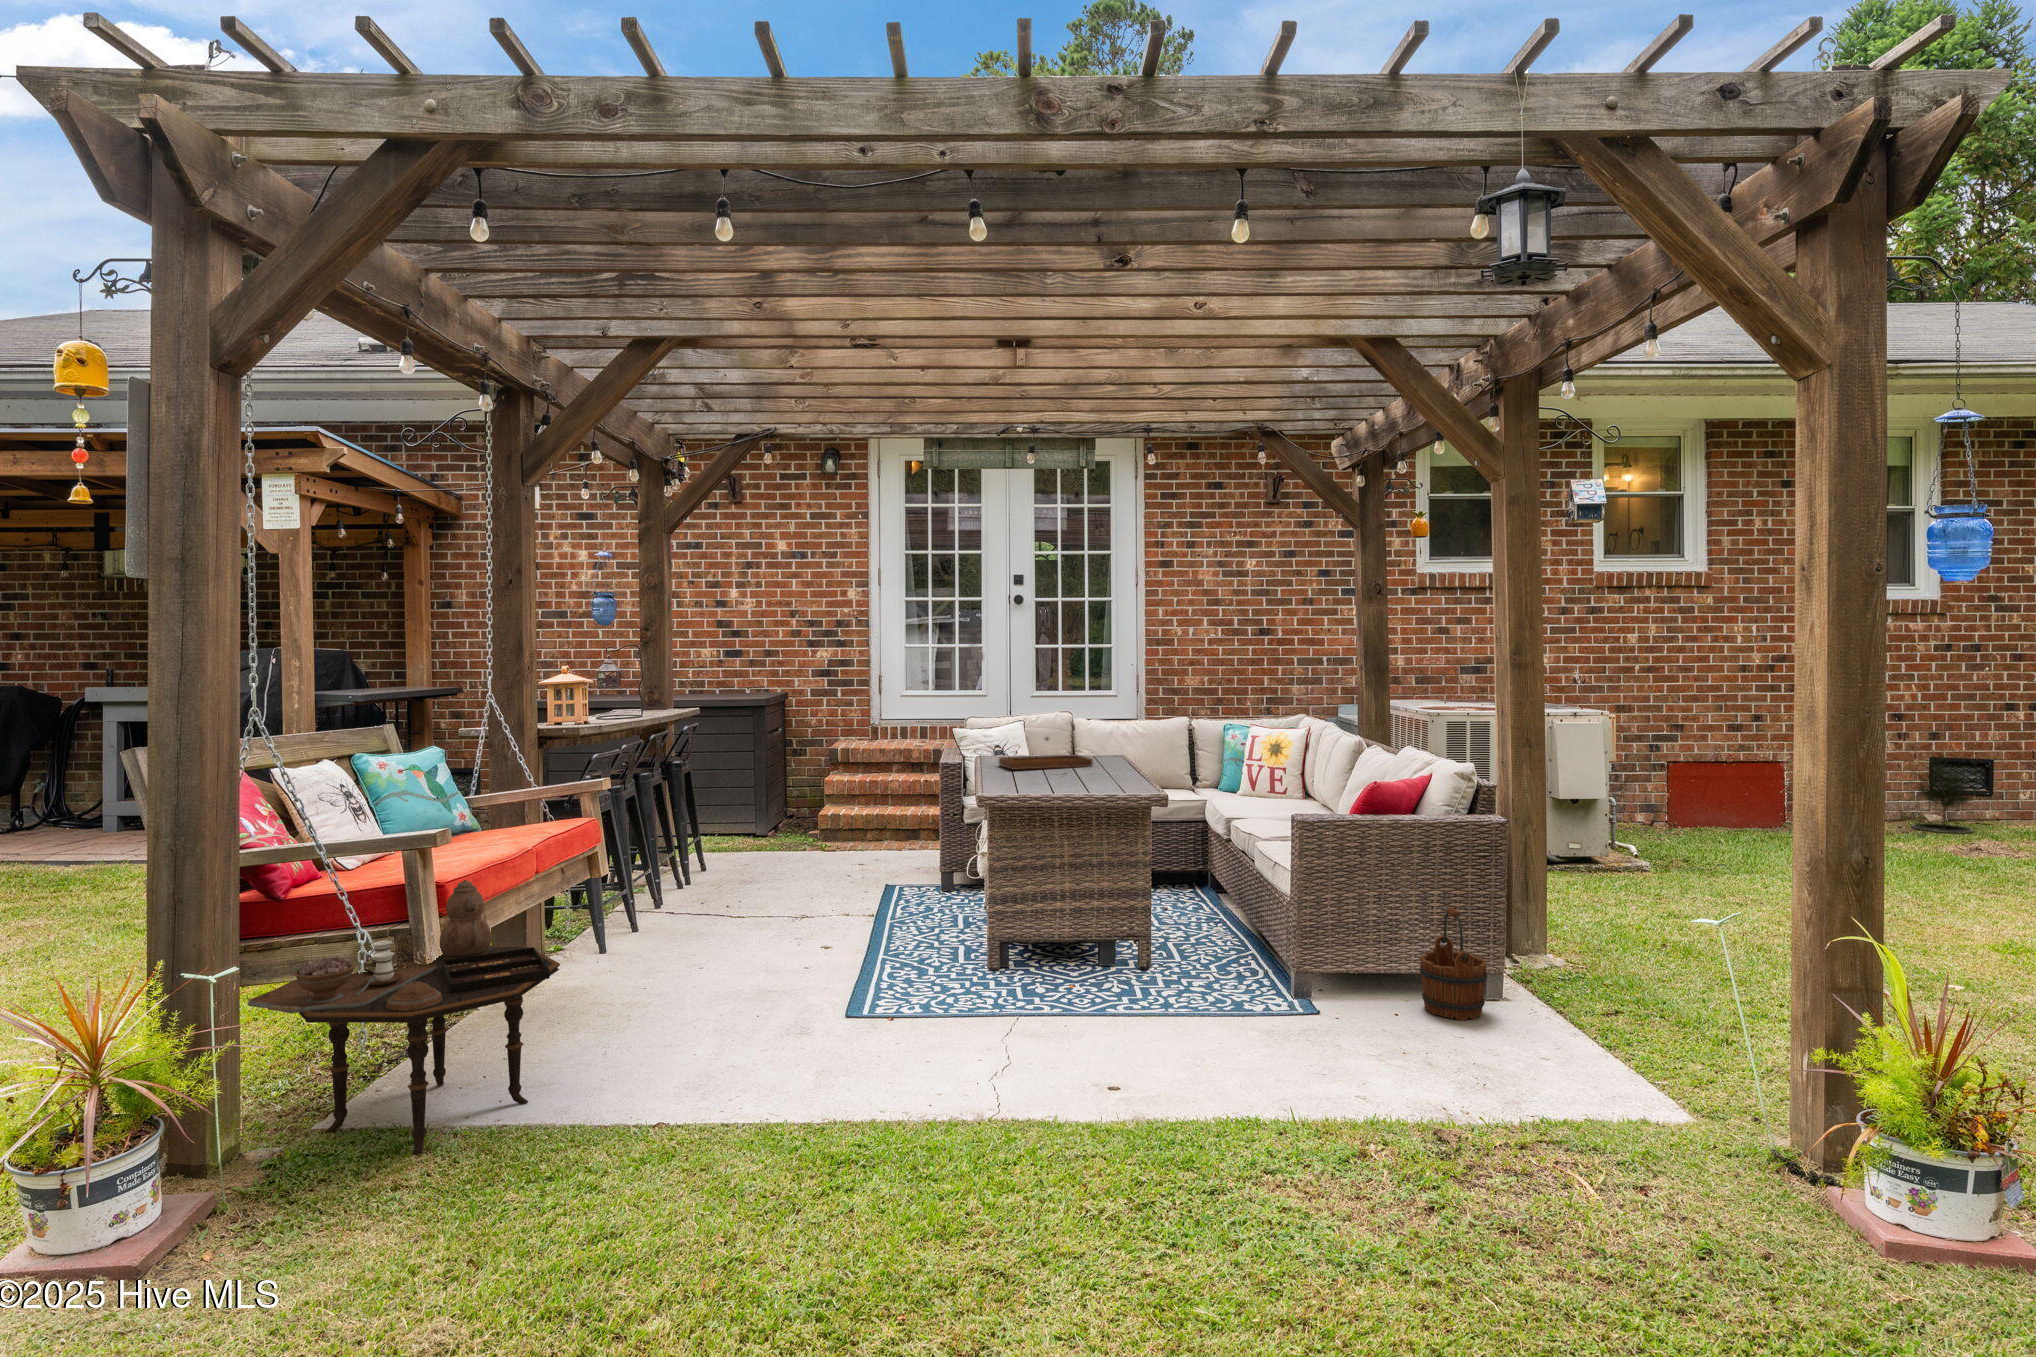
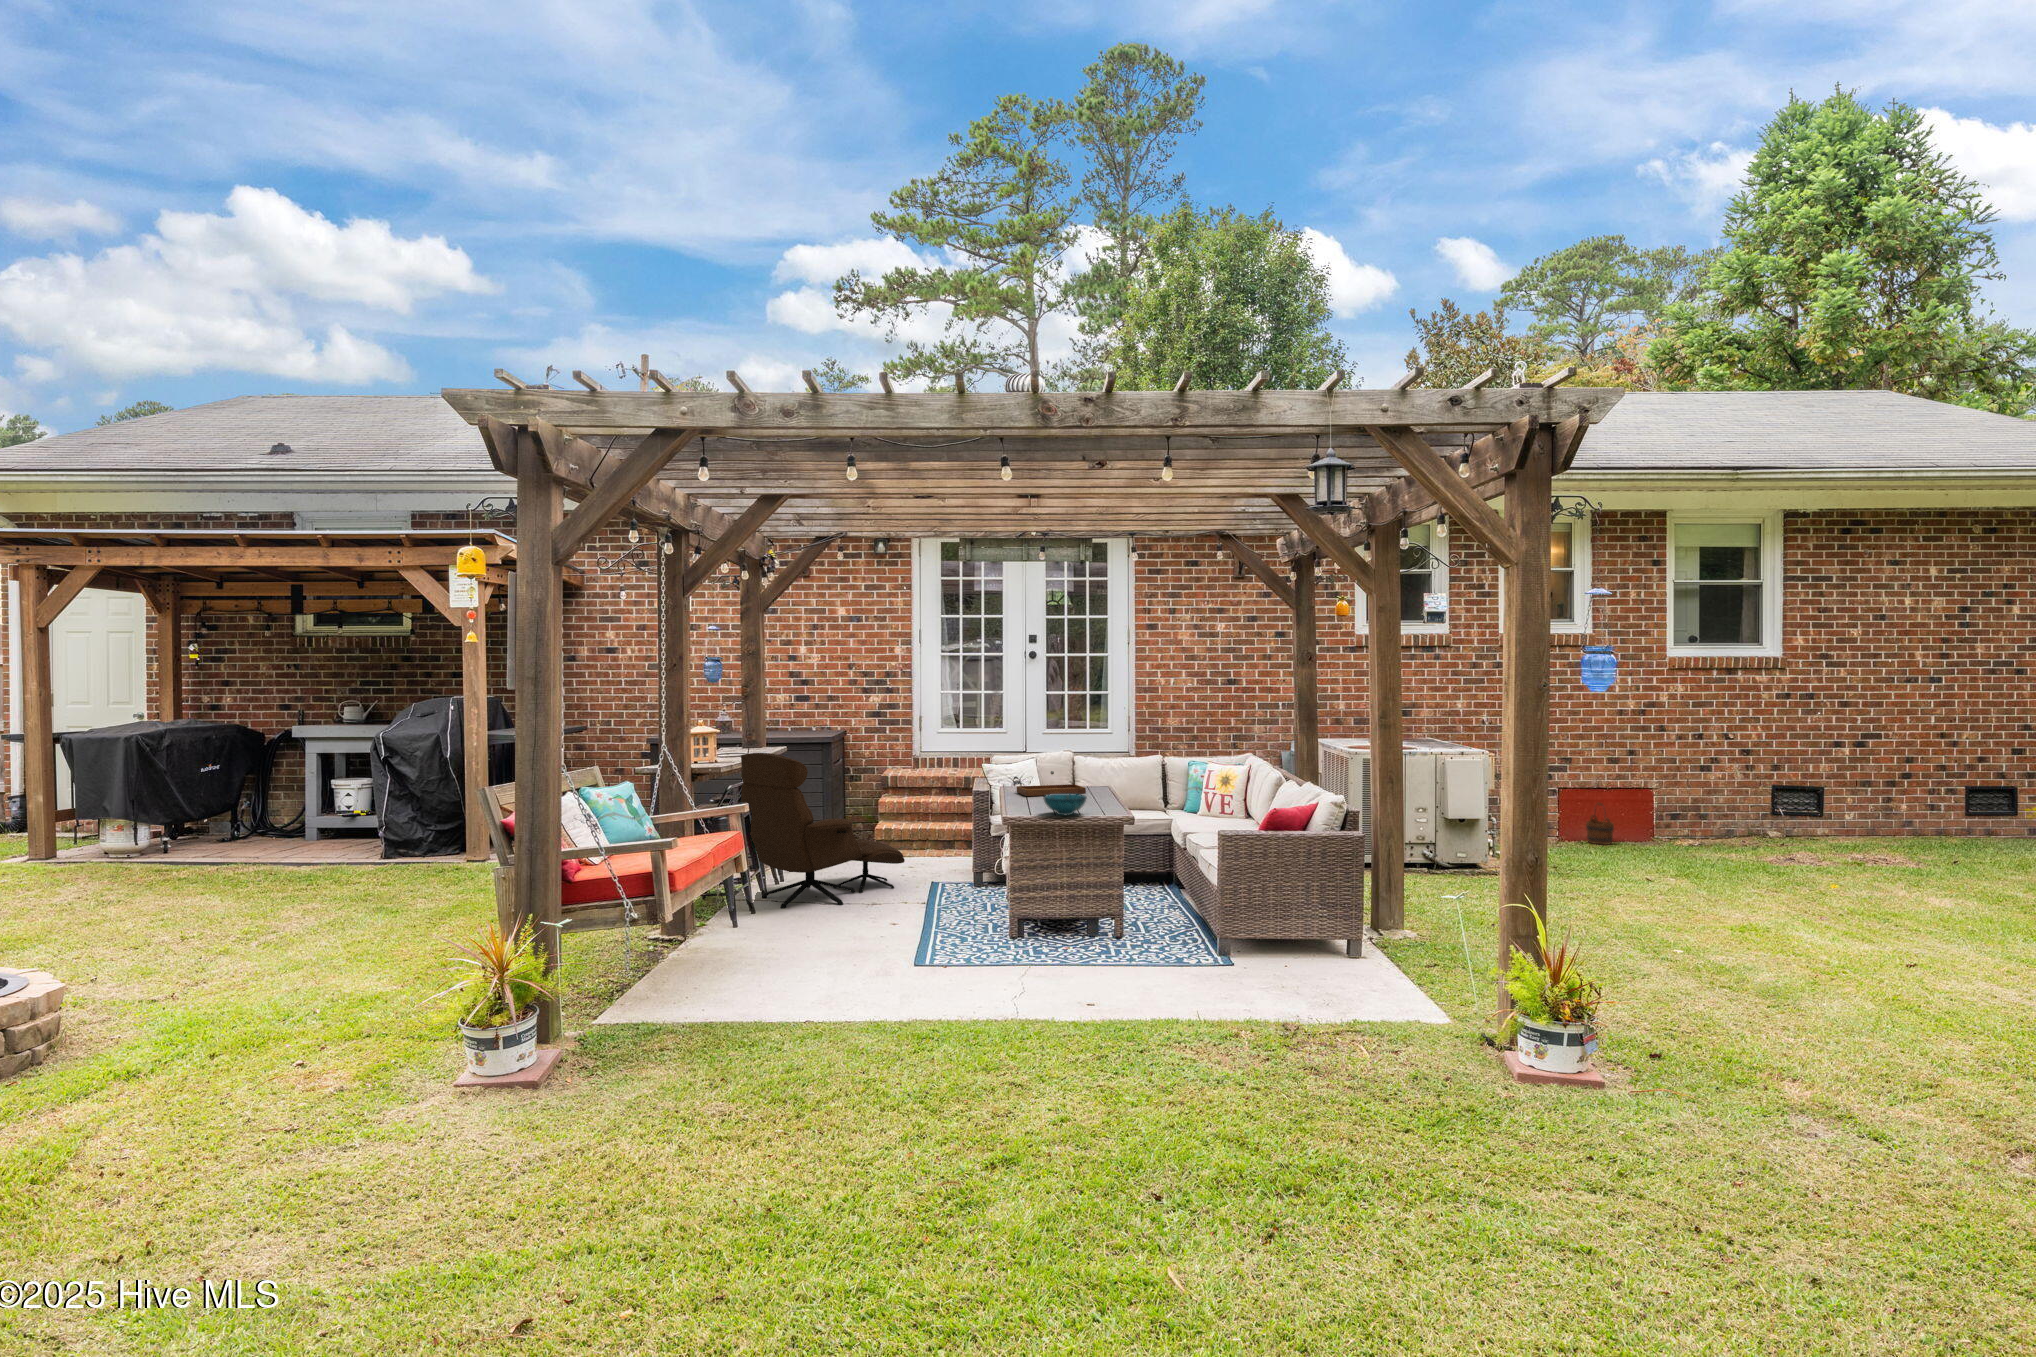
lounge chair: none [621,712,849,925] -> present [741,753,905,908]
potted tree: present [1911,750,1977,834] -> none [1755,774,1806,846]
decorative bowl: none [1037,765,1099,795] -> present [1043,794,1087,815]
side table: present [248,880,560,1155] -> none [566,870,741,1034]
wooden bucket: present [1420,907,1487,1020] -> present [1586,803,1614,845]

